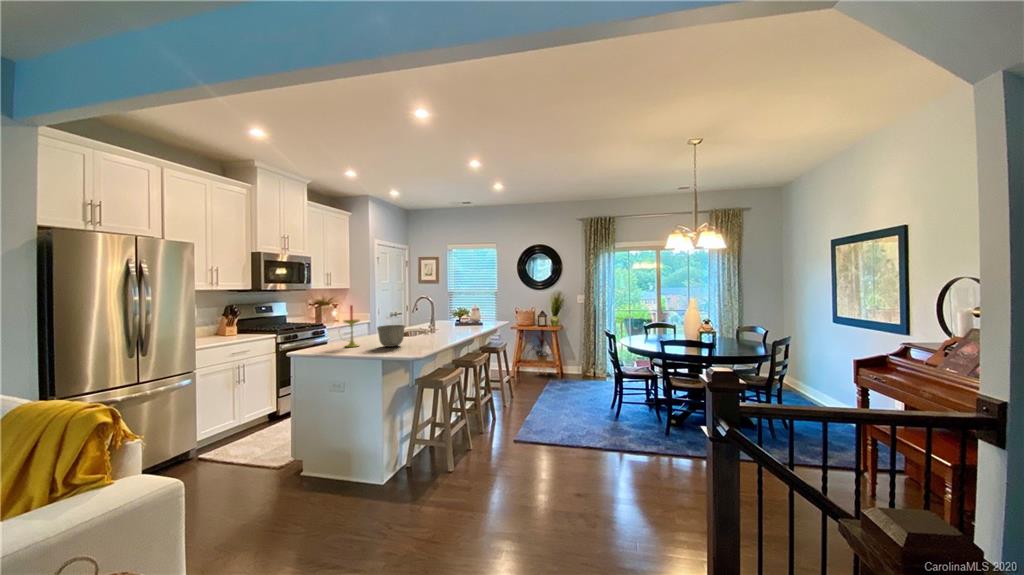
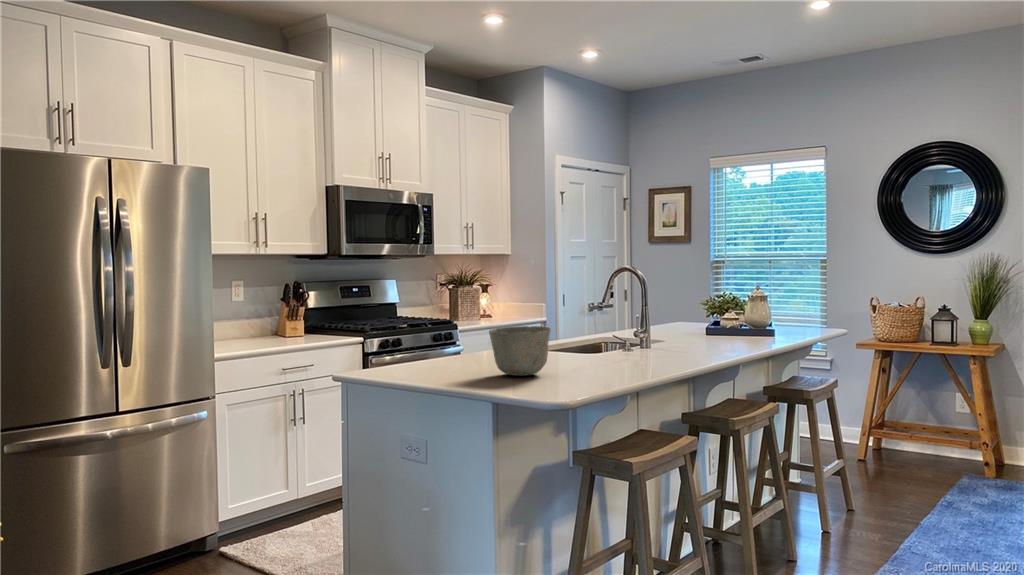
candle: present [344,305,359,347] -> none [417,277,462,372]
house plant: present [529,330,548,369] -> none [896,345,967,463]

